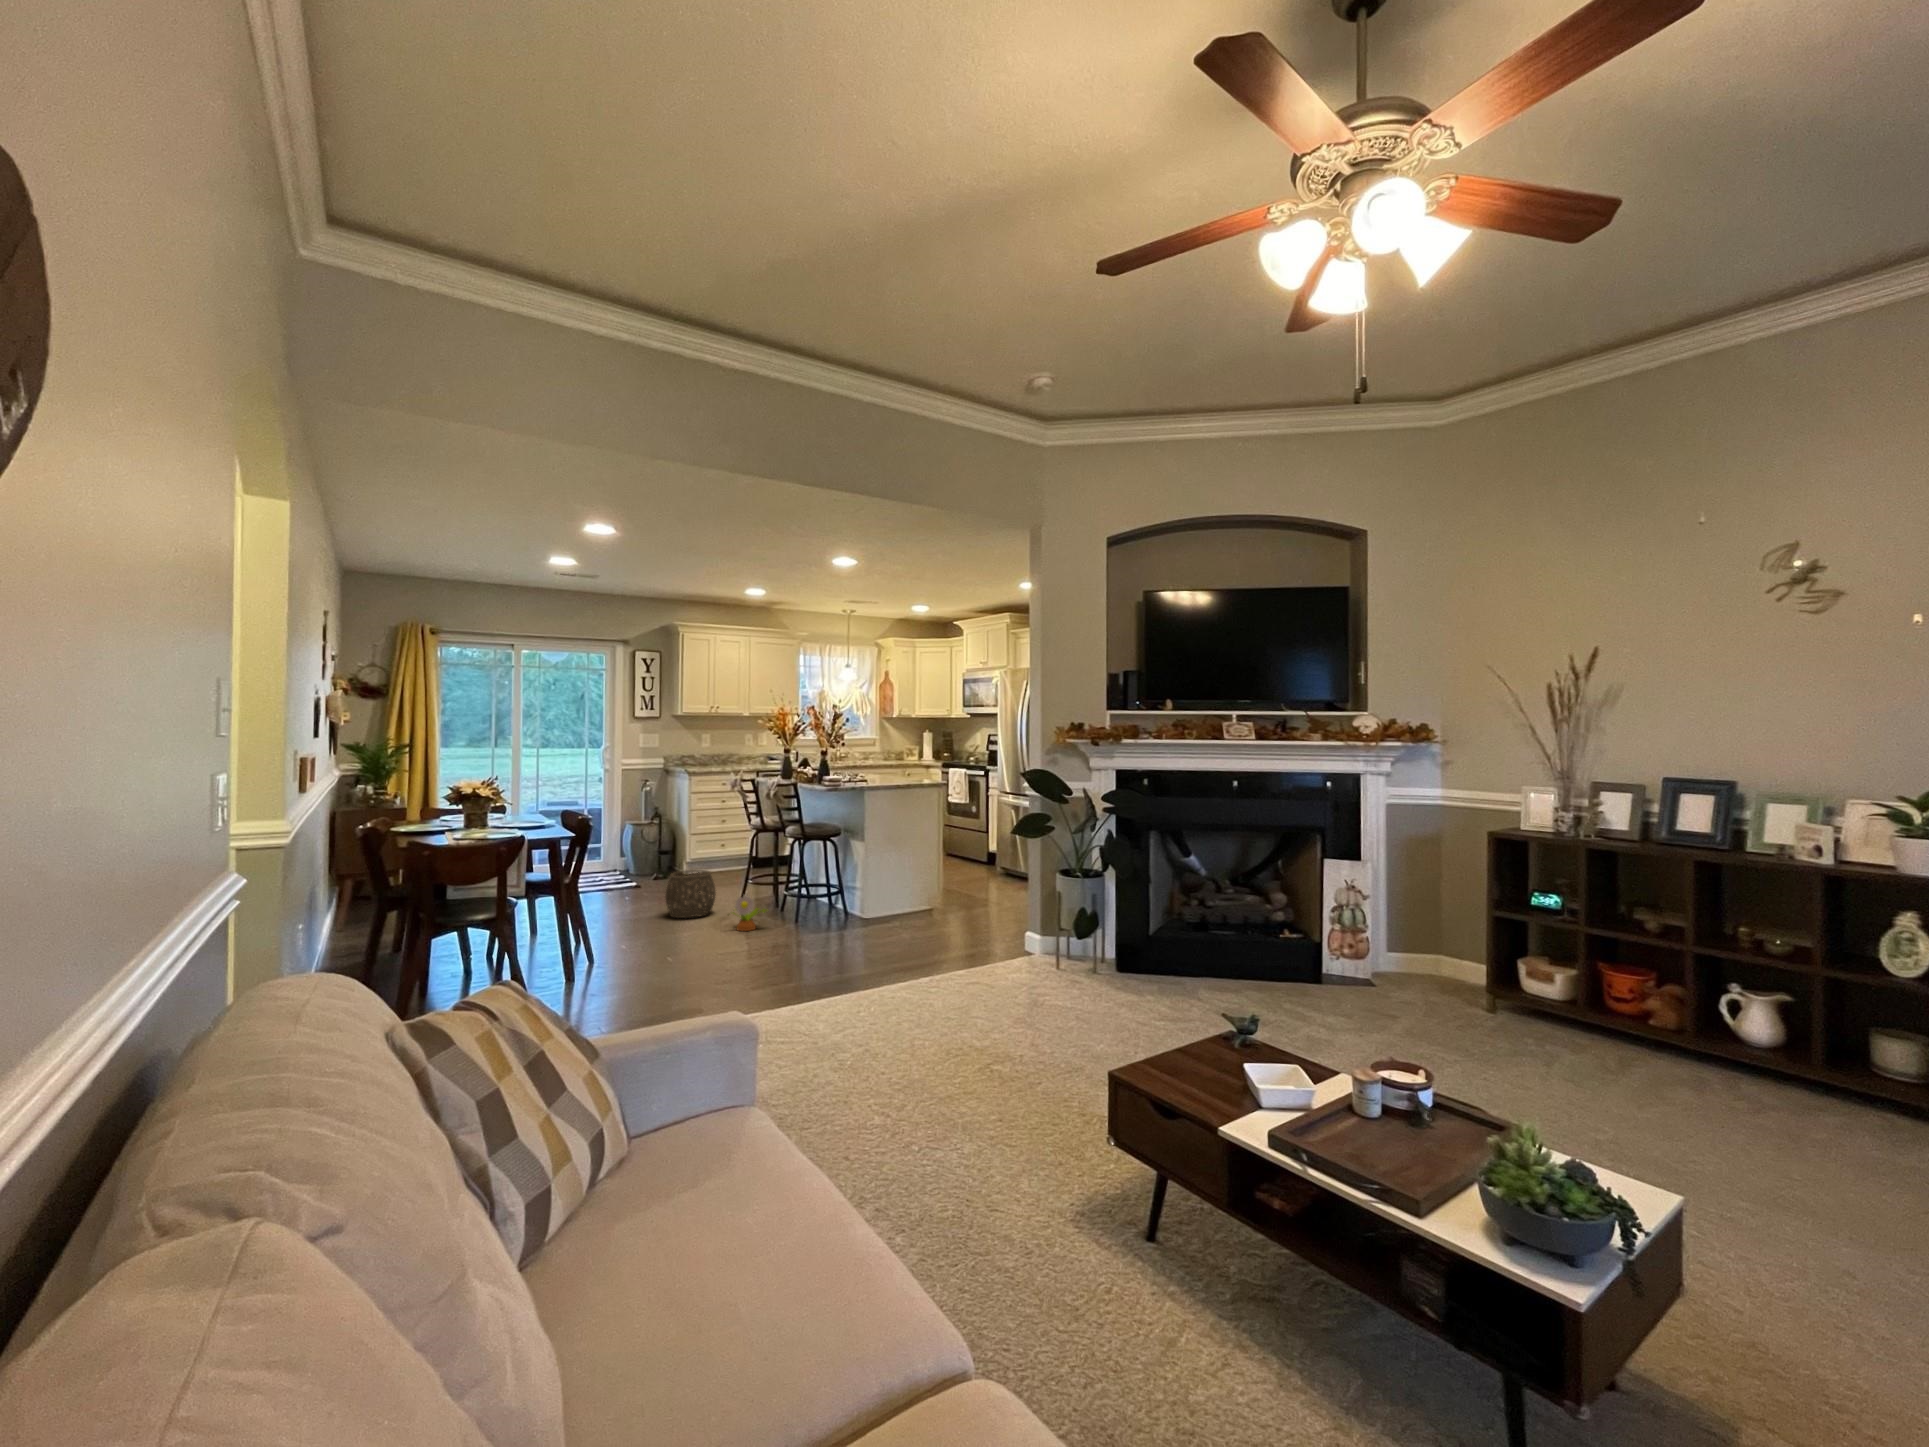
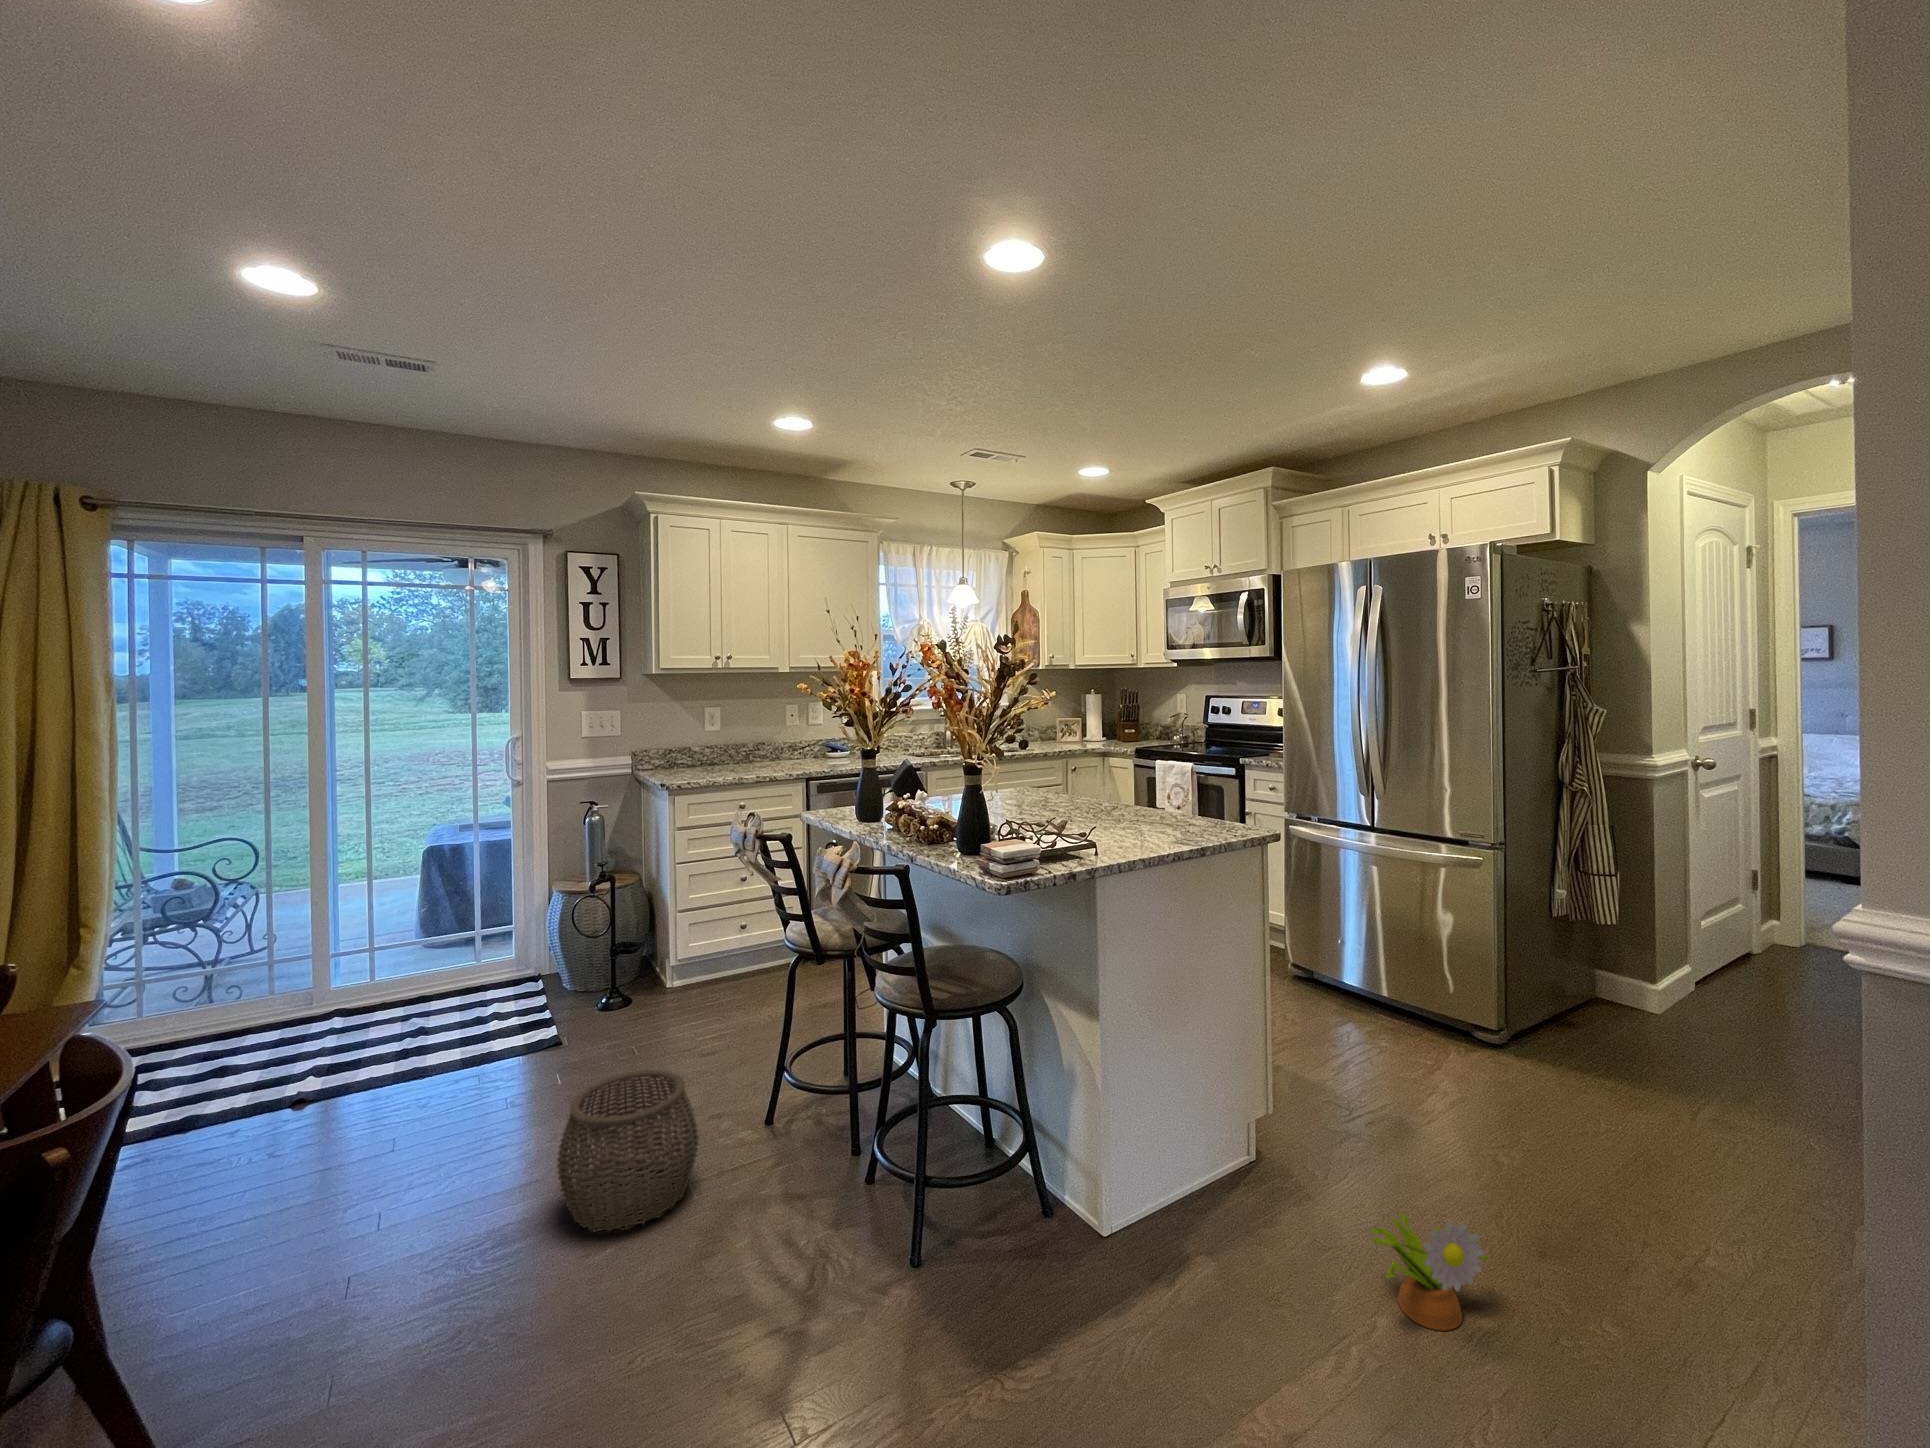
decorative plant: present [733,895,767,931] -> present [1371,1213,1488,1331]

